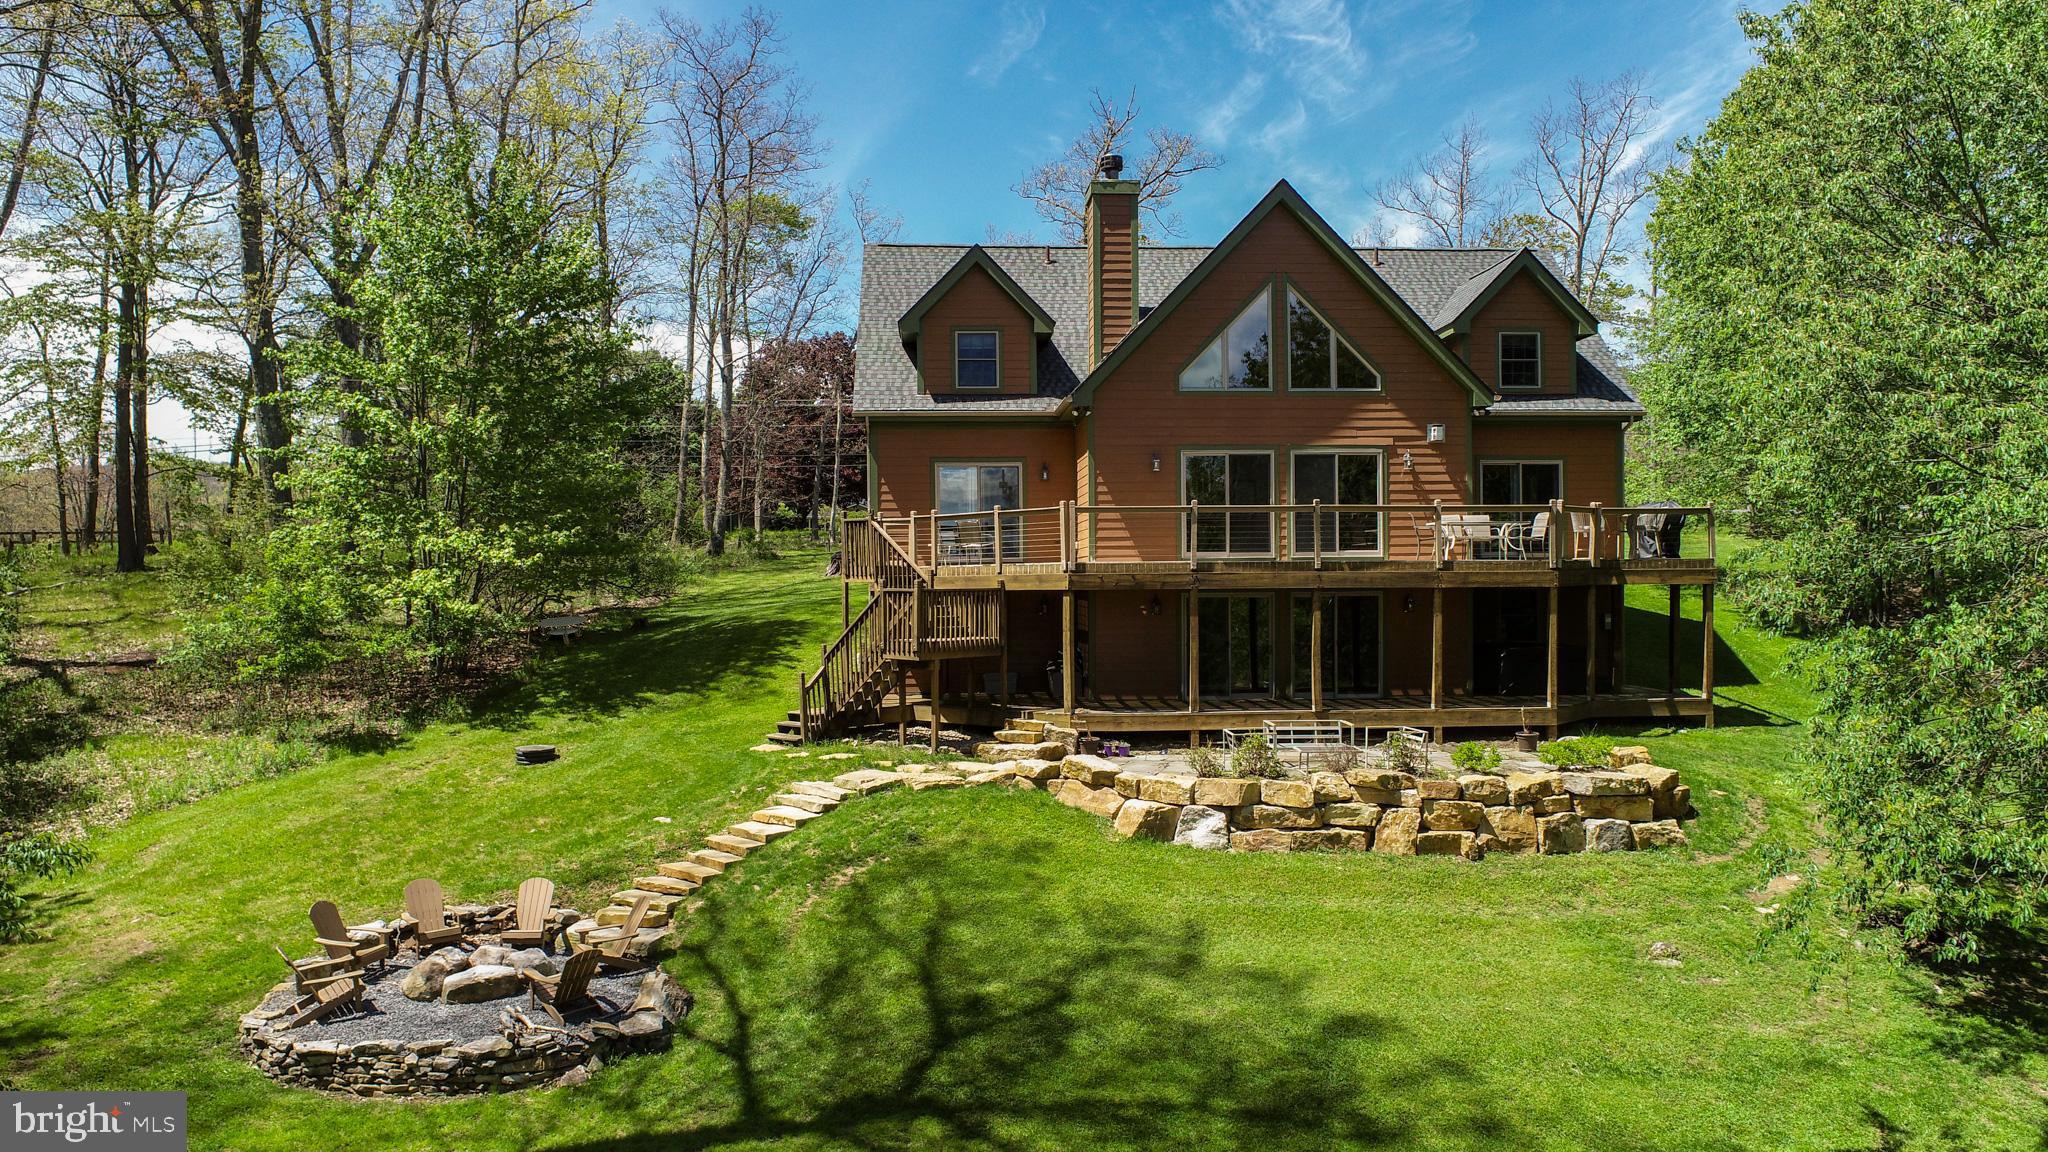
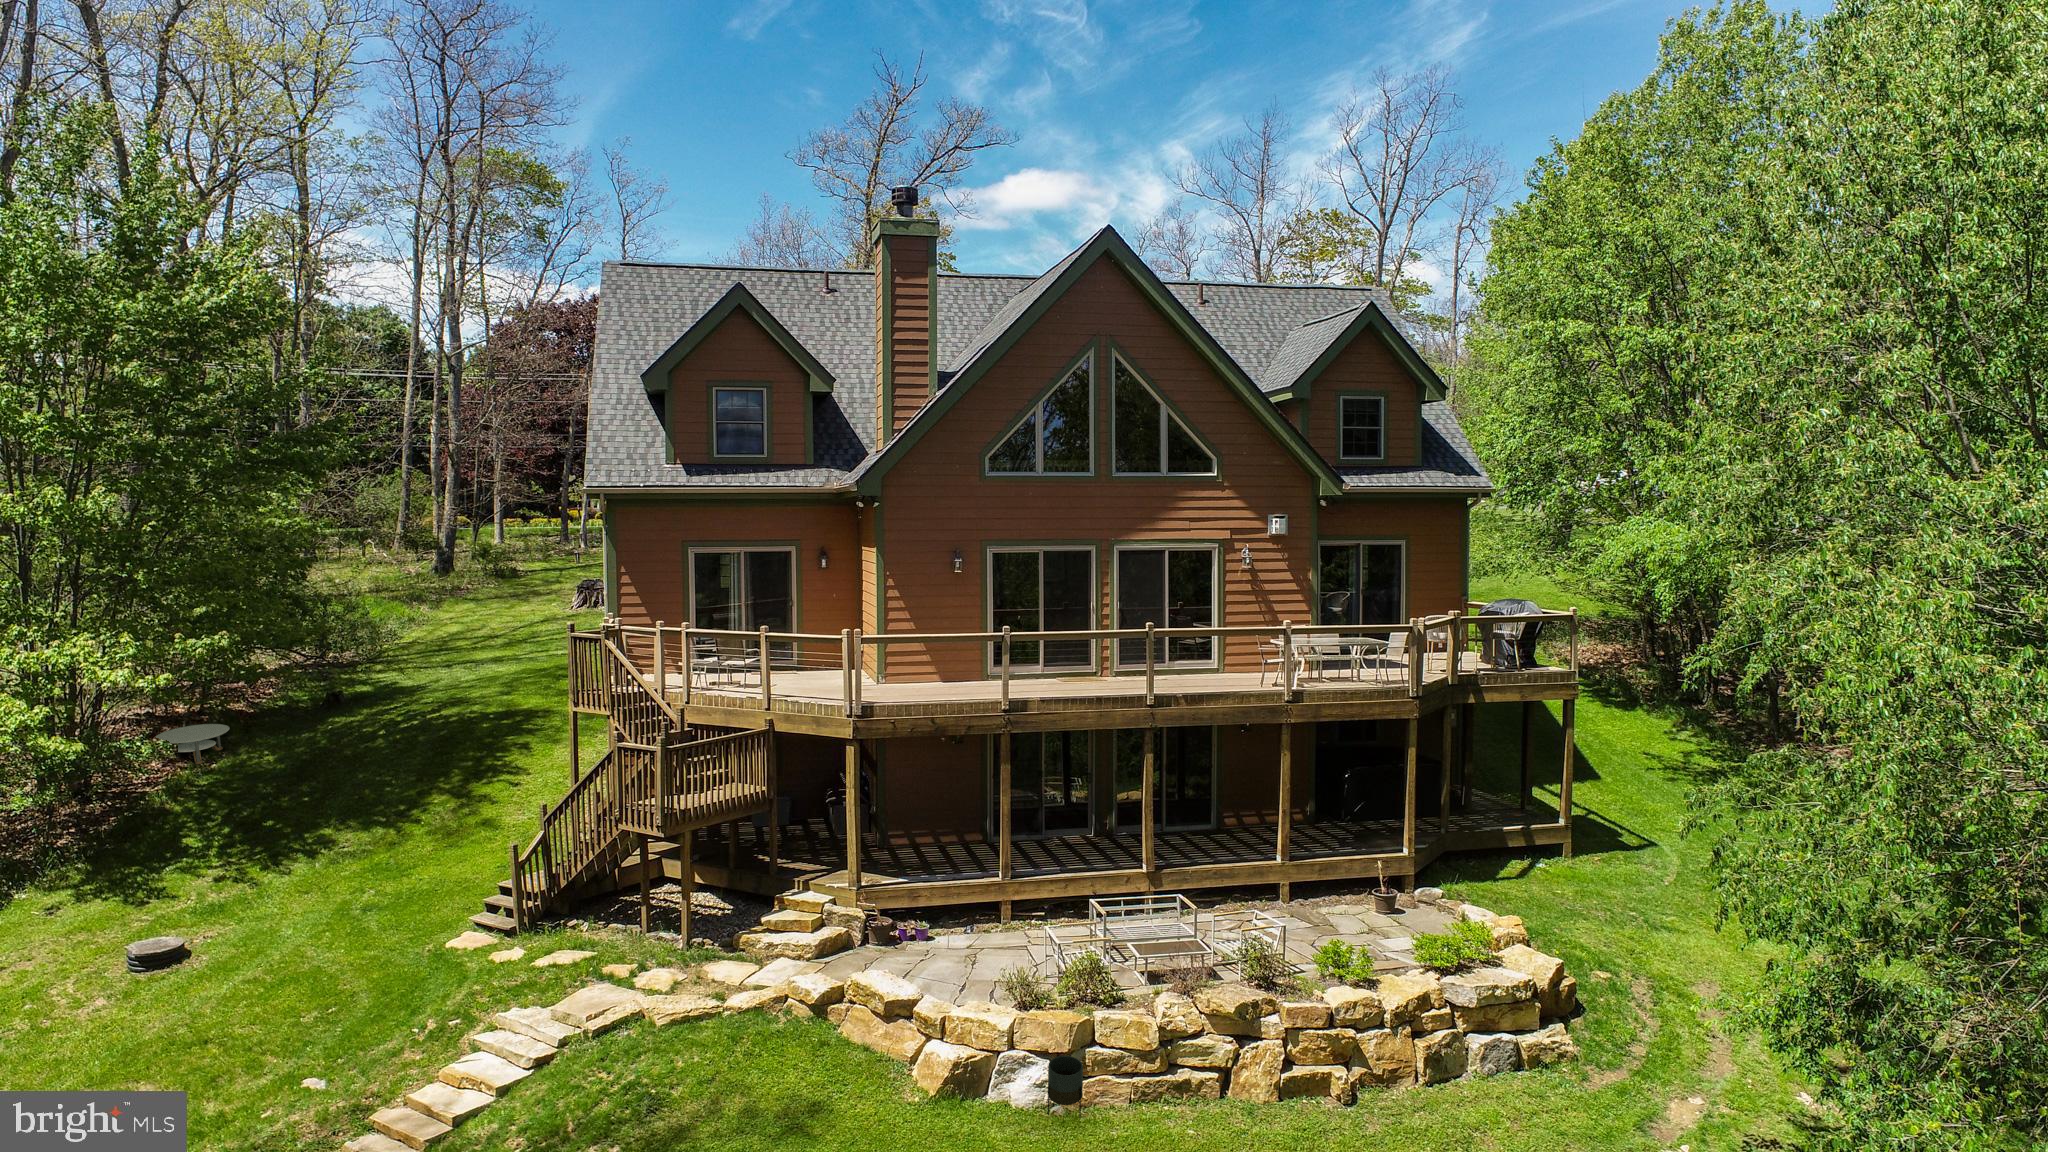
planter: none [1222,808,1250,854] -> present [1048,1056,1083,1117]

